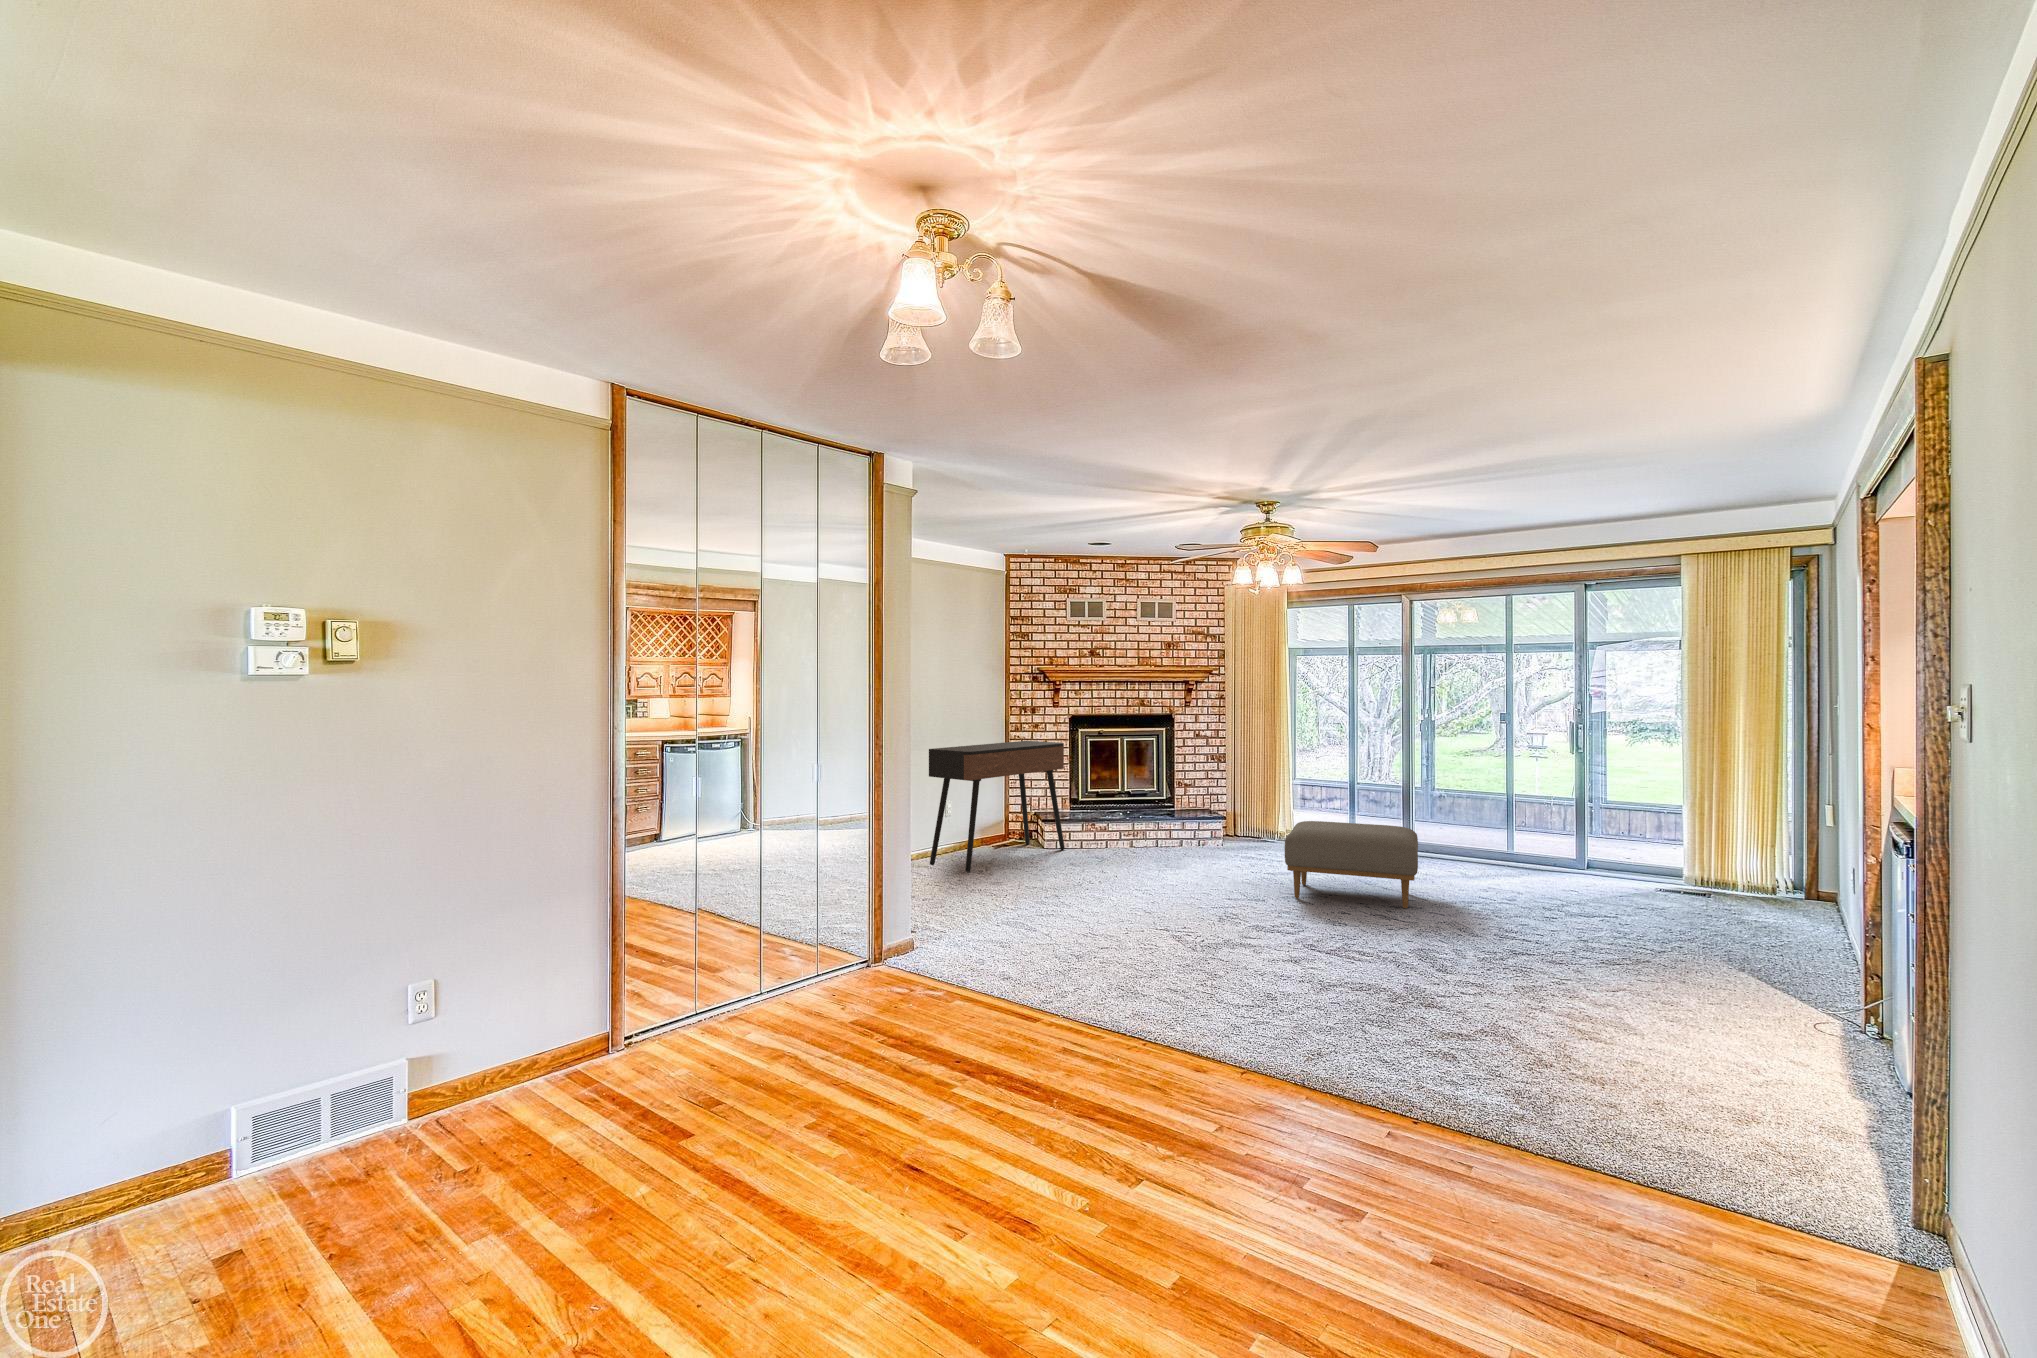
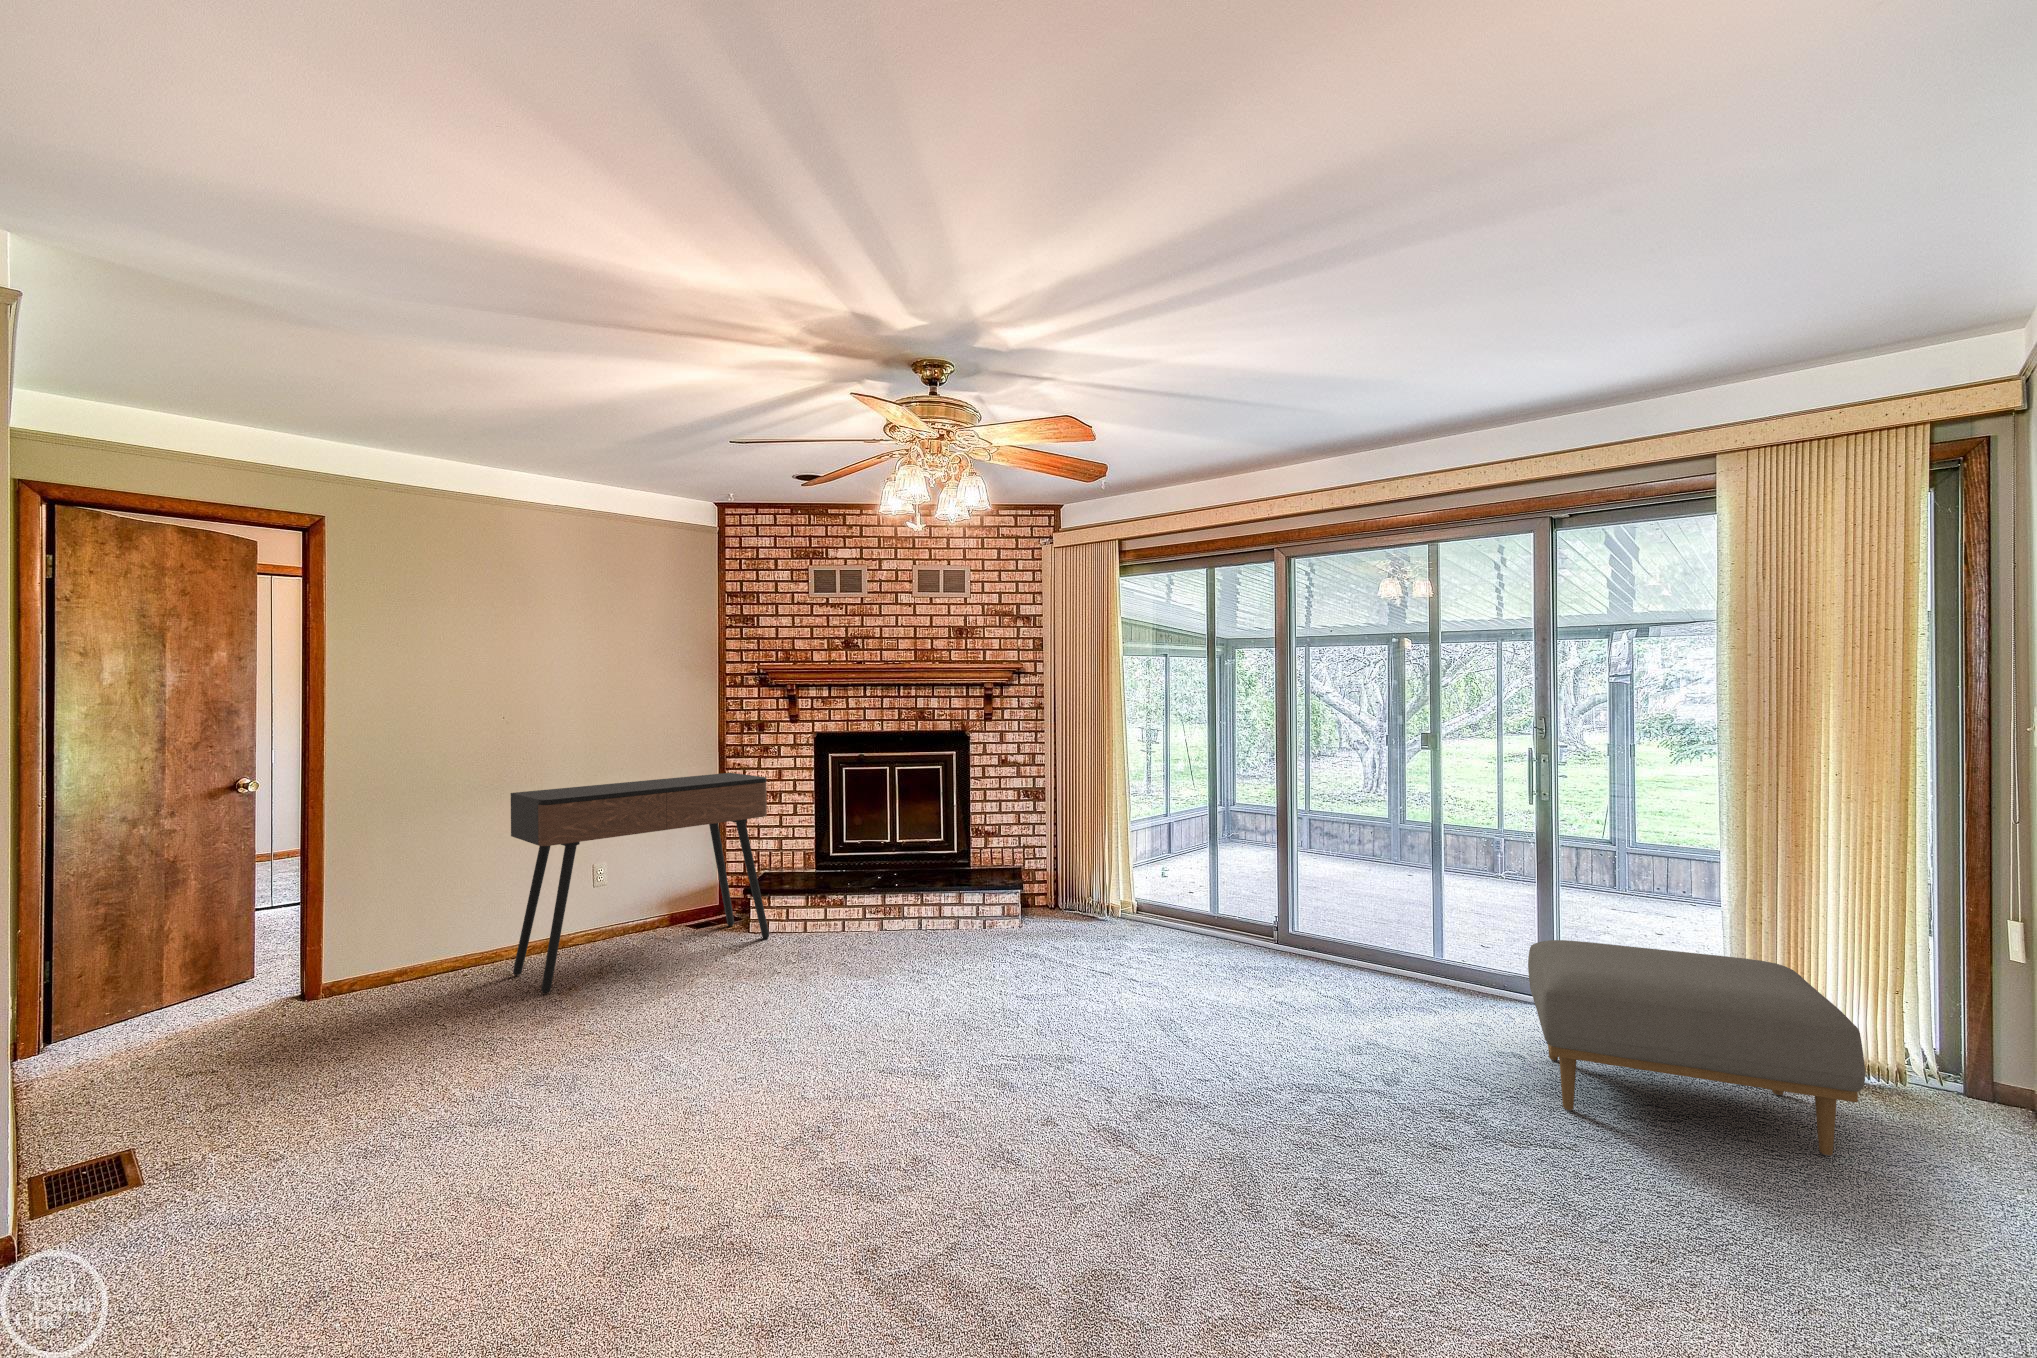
ottoman: present [1285,821,1418,909] -> present [1528,940,1865,1156]

